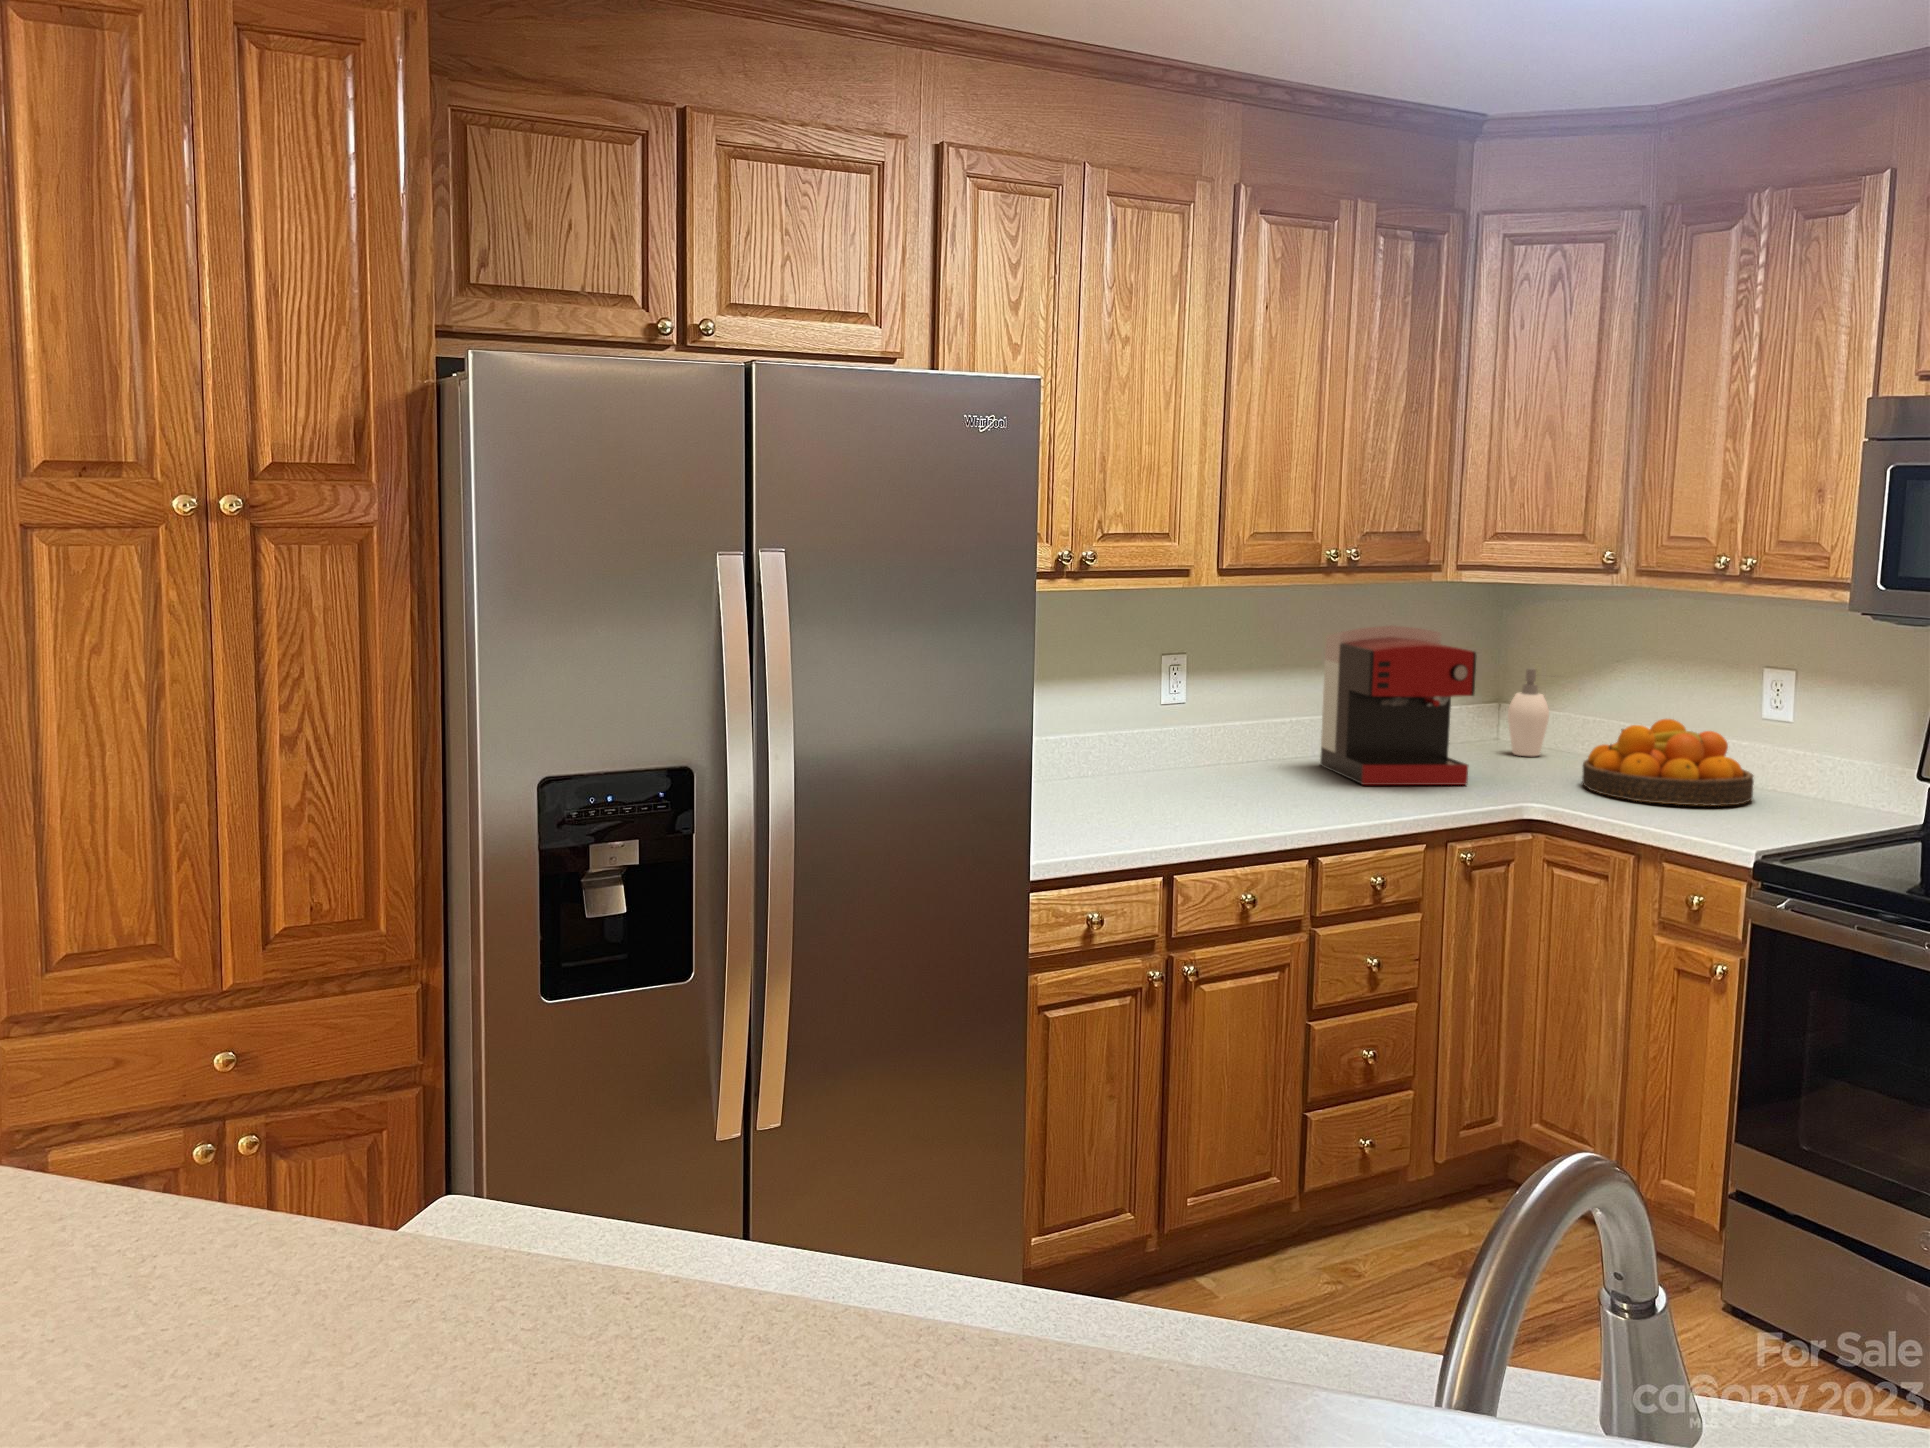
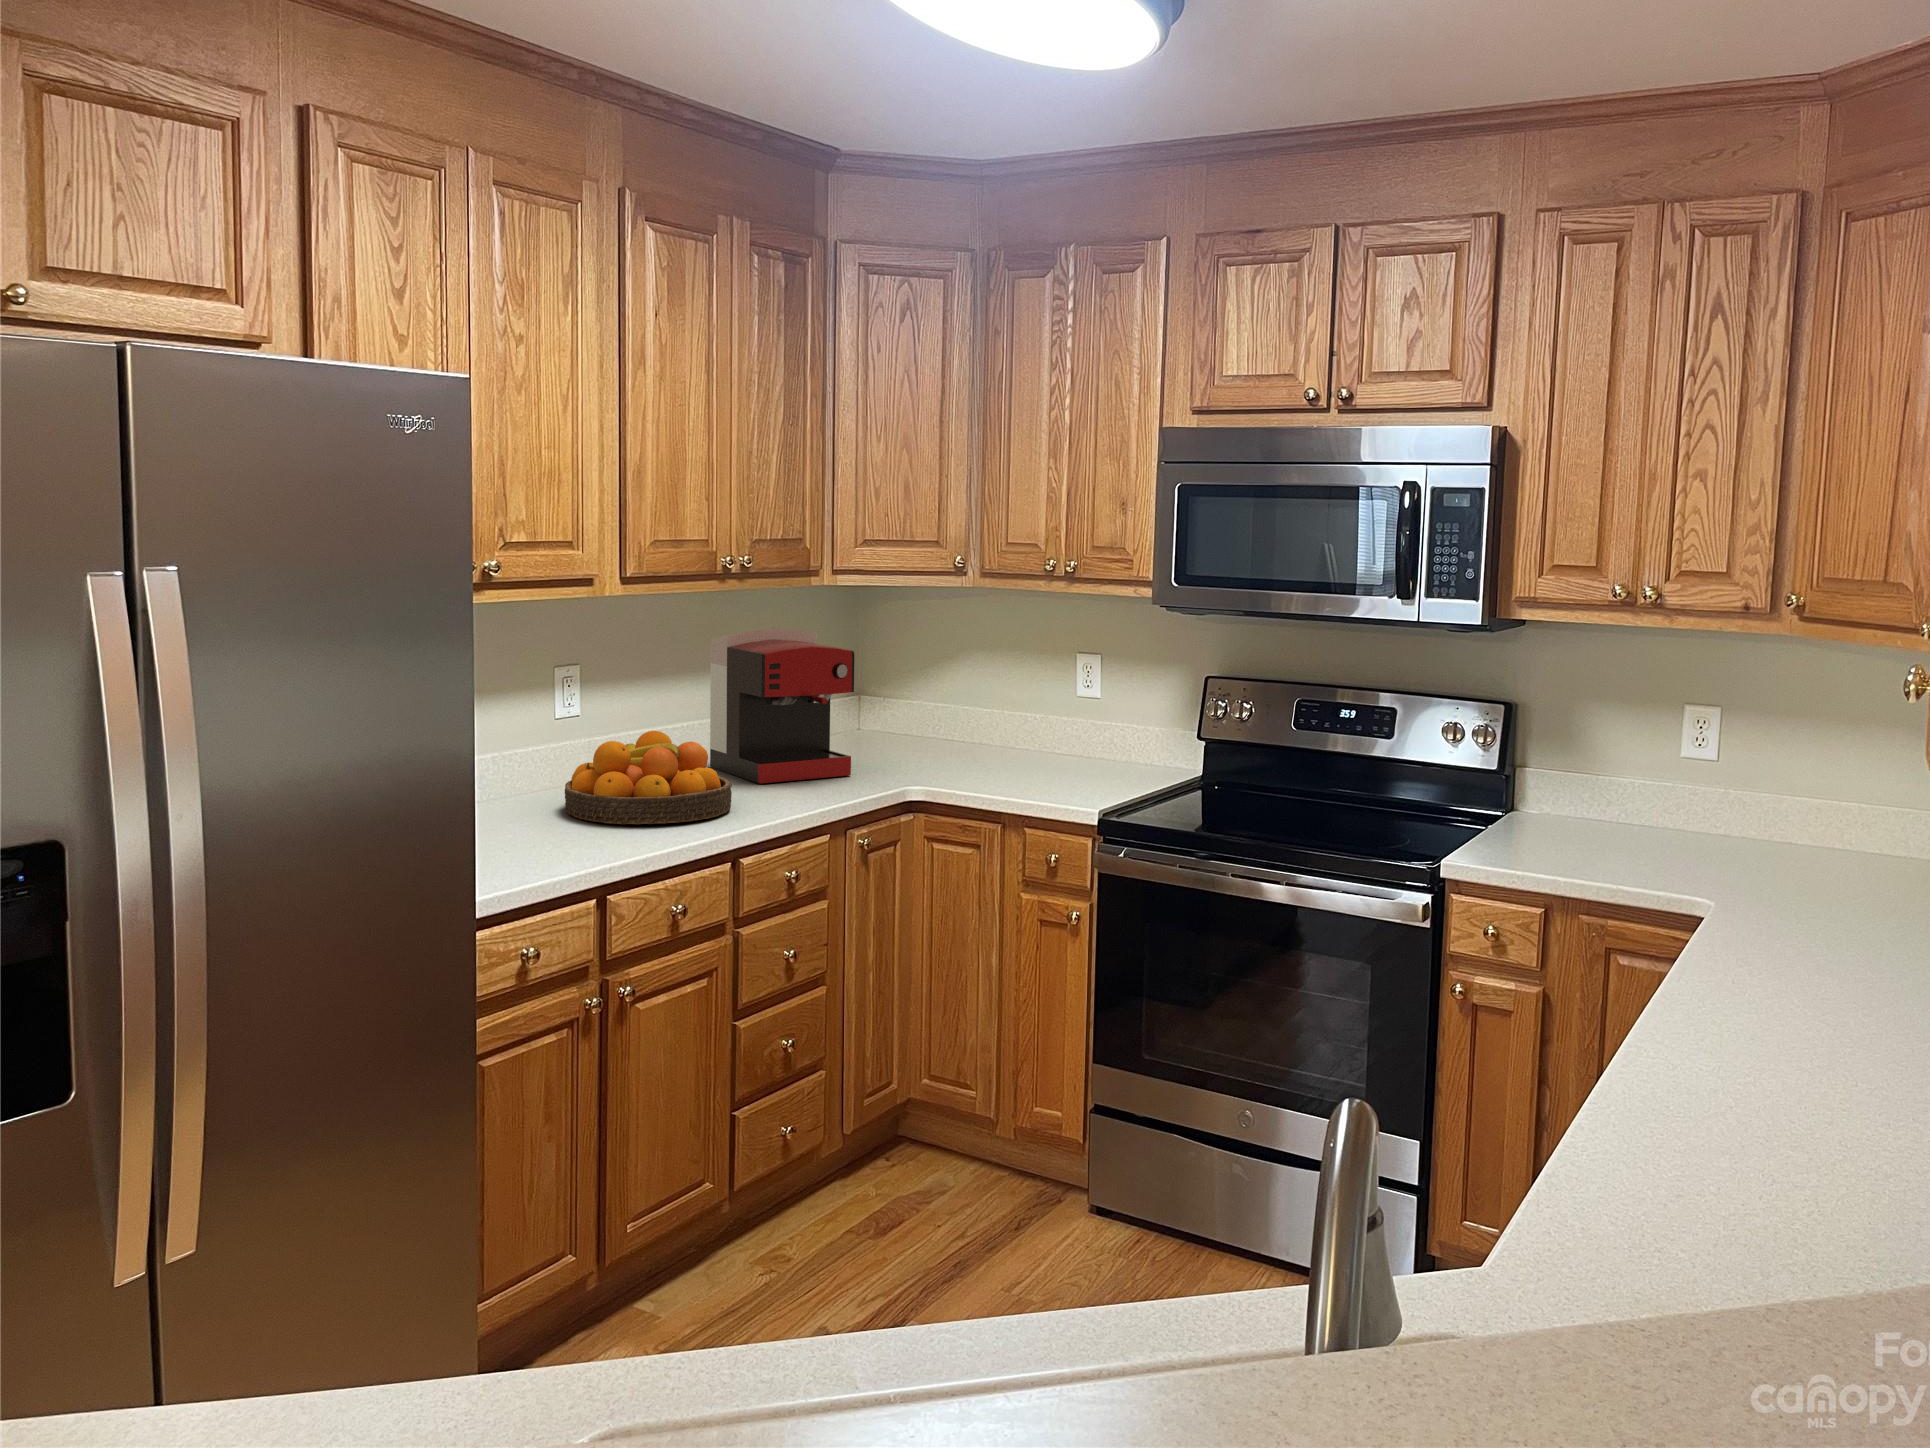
soap dispenser: present [1508,668,1556,756] -> none [869,663,916,743]
fruit bowl: present [1582,719,1754,806] -> present [565,731,732,824]

